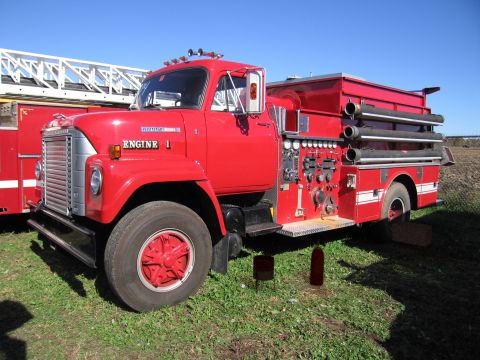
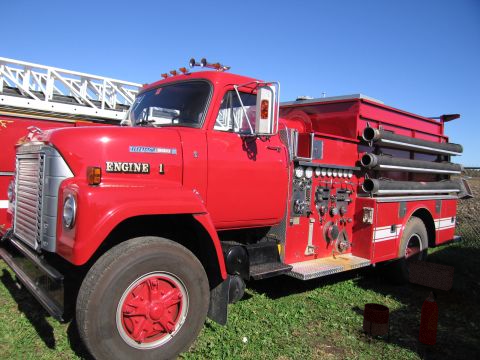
fire extinguisher: present [310,241,326,286] -> present [419,291,438,345]
planter: present [253,255,276,290] -> present [362,303,390,347]

